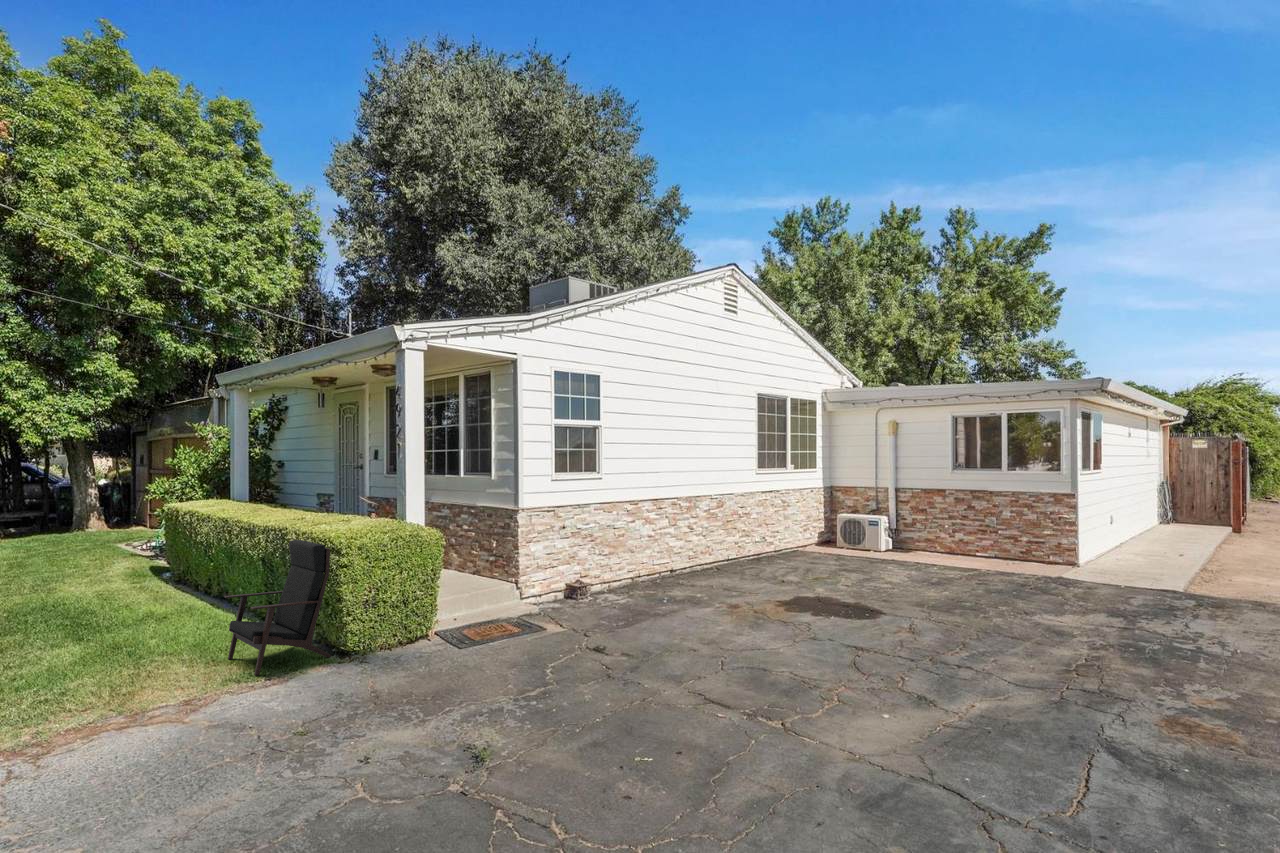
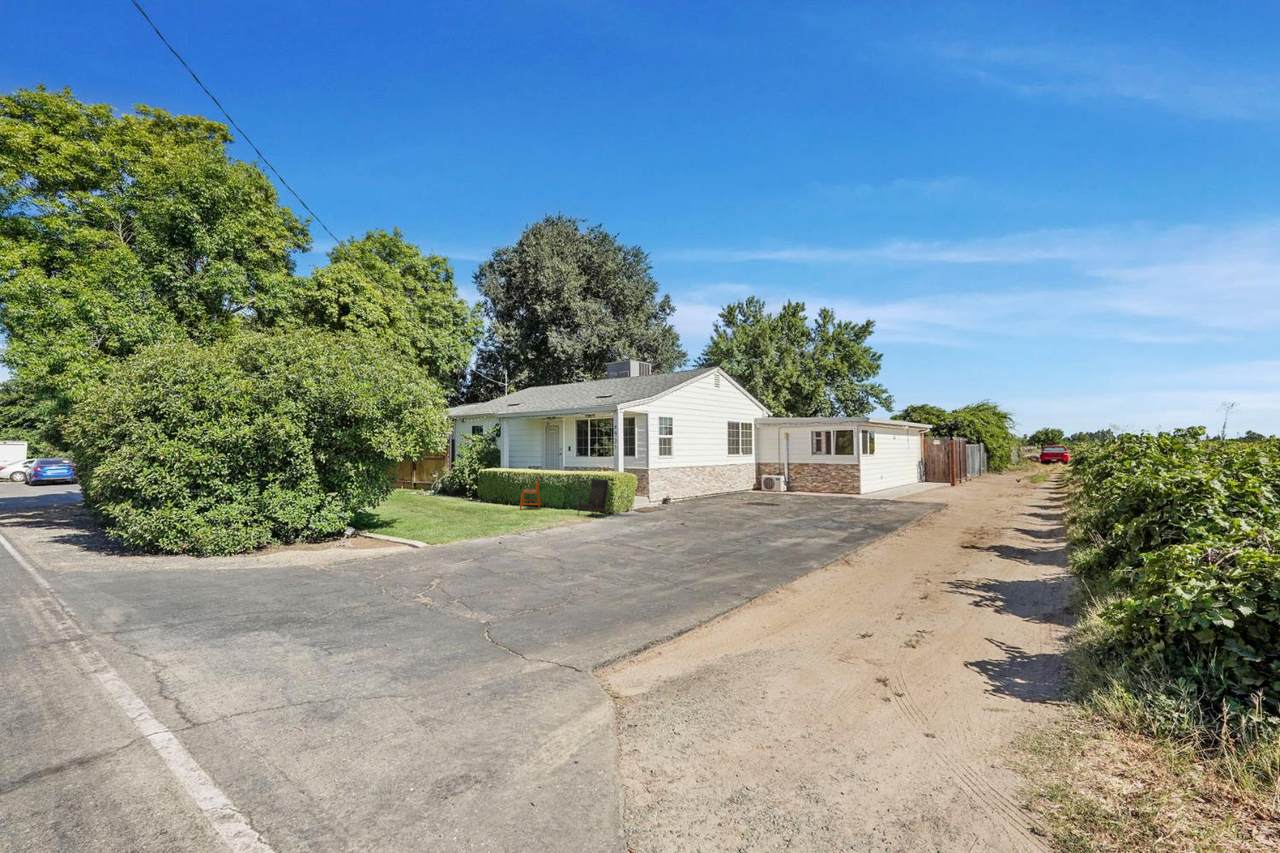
bench: none [131,524,237,623] -> present [520,476,541,510]

